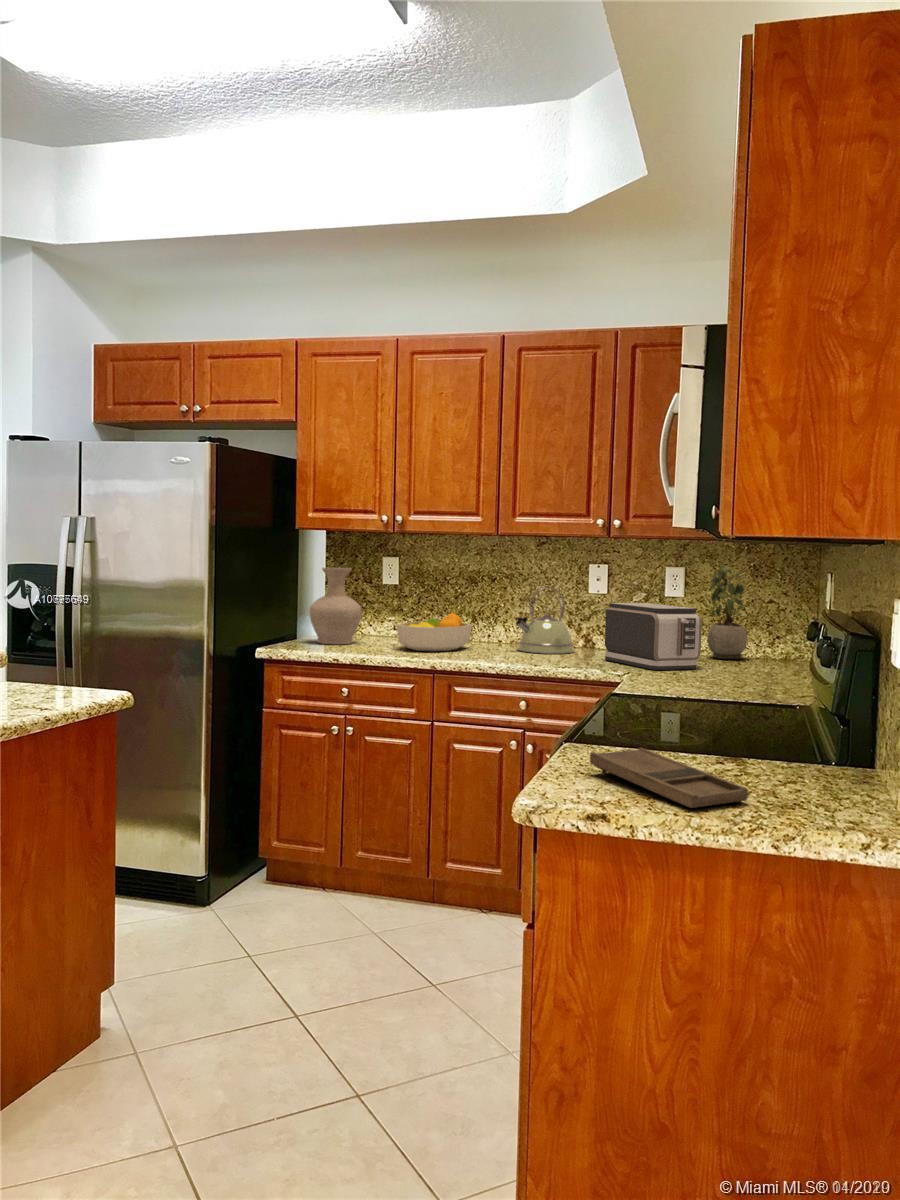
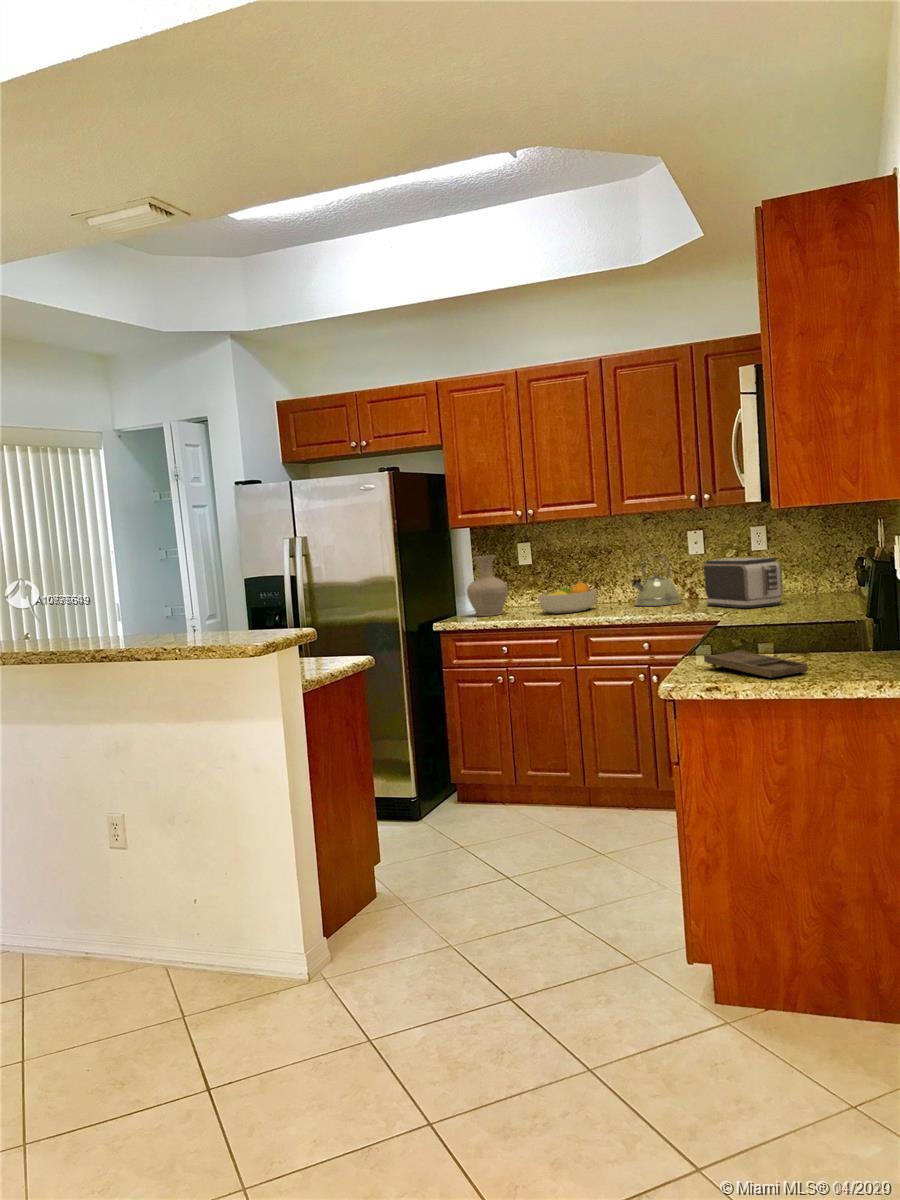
potted plant: present [707,565,748,659] -> none [786,520,822,596]

